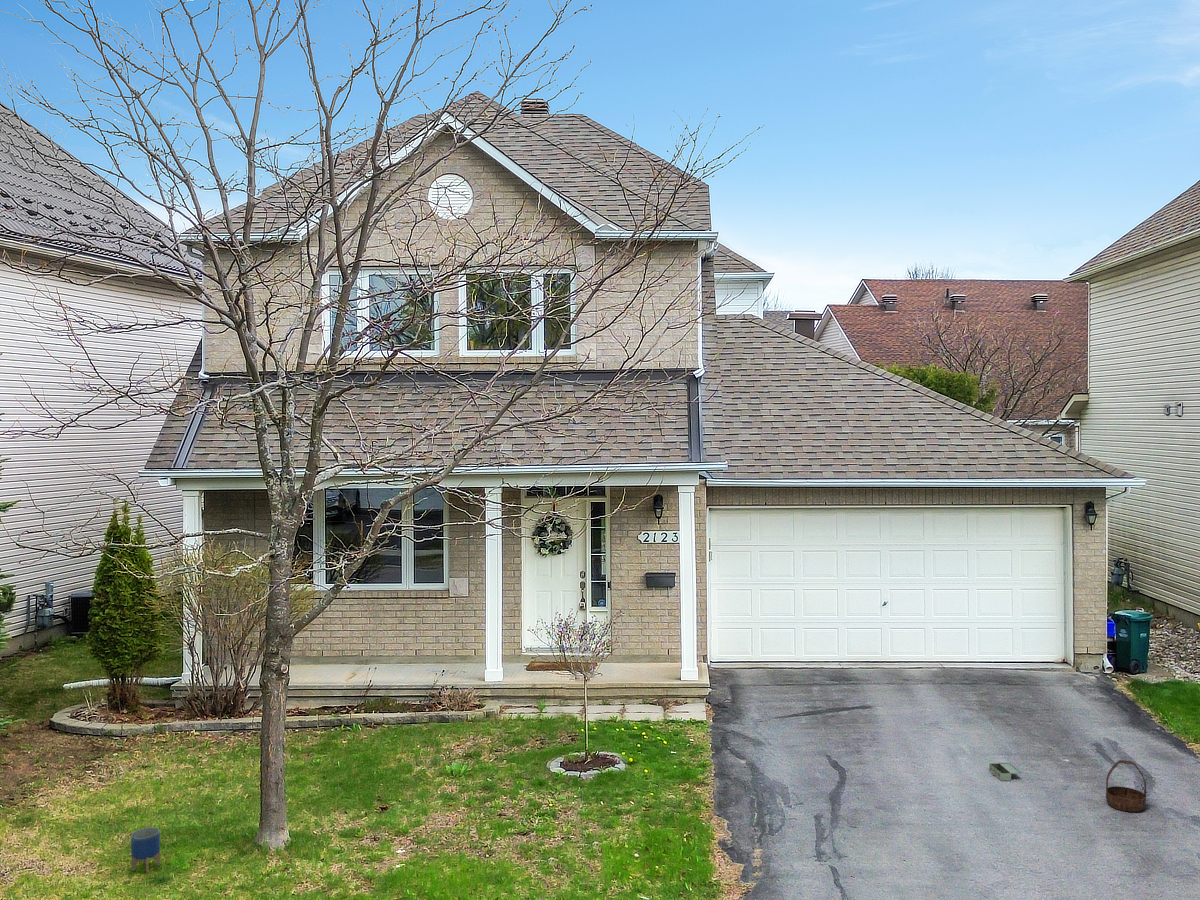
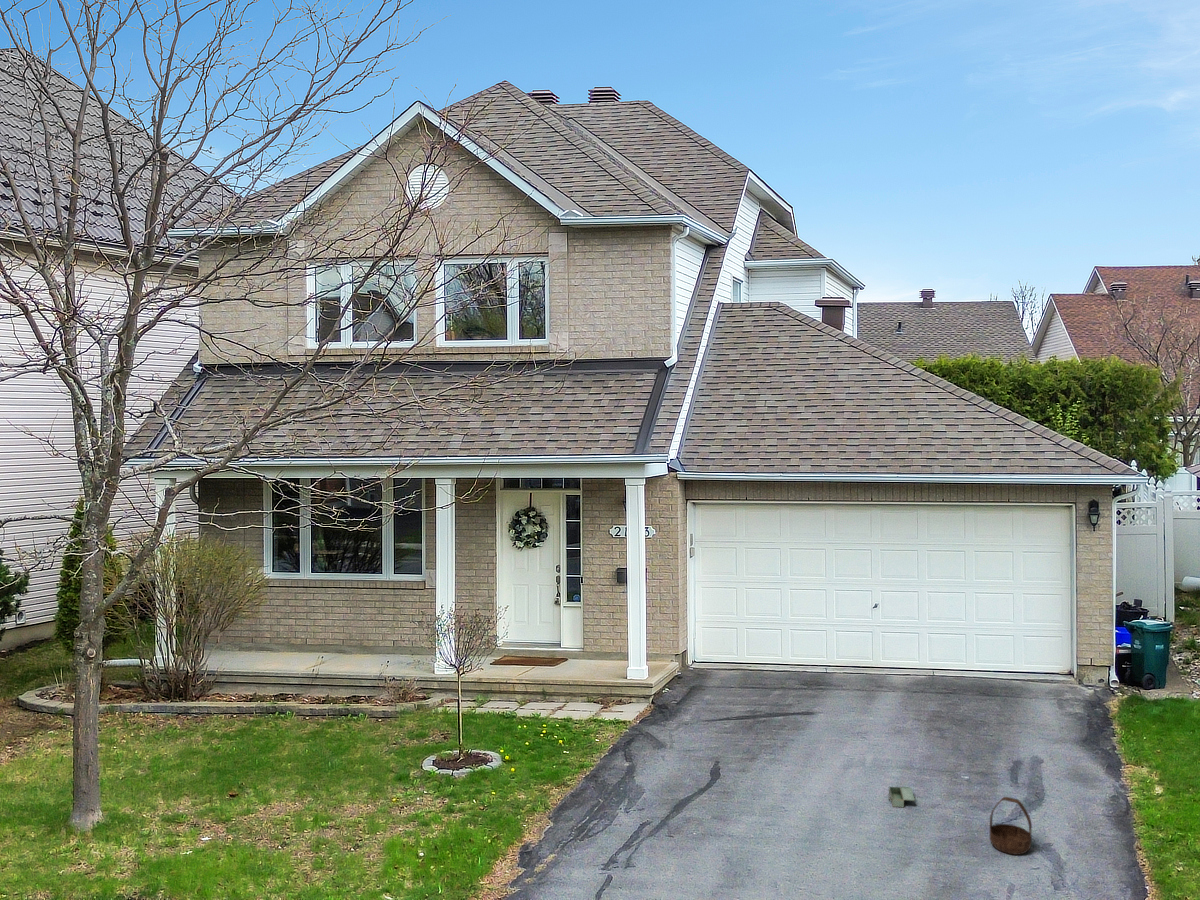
planter: present [131,827,160,873] -> none [20,800,48,840]

